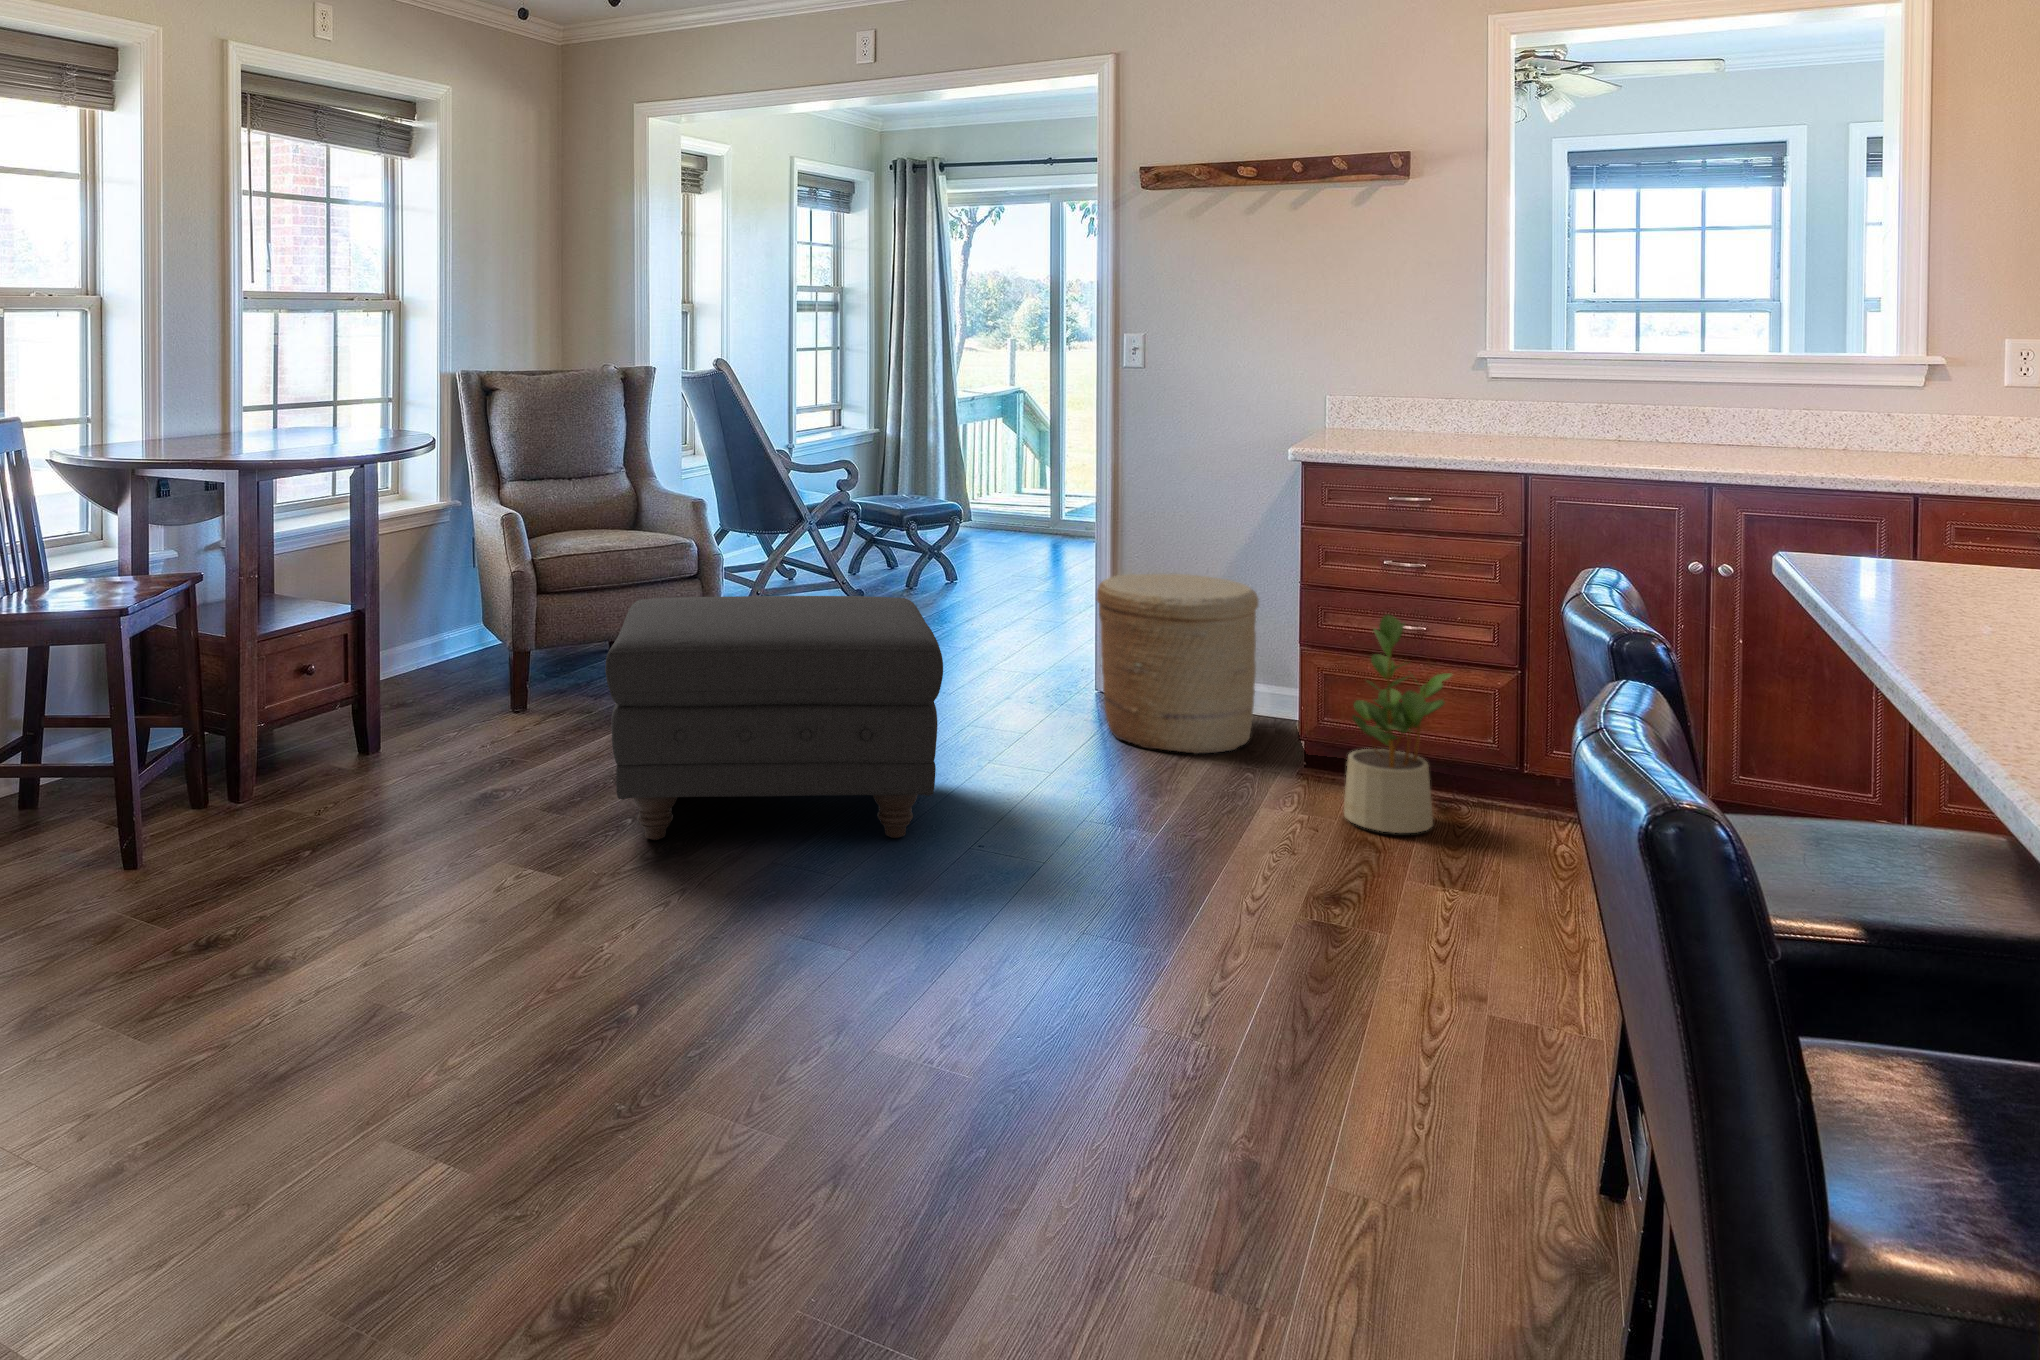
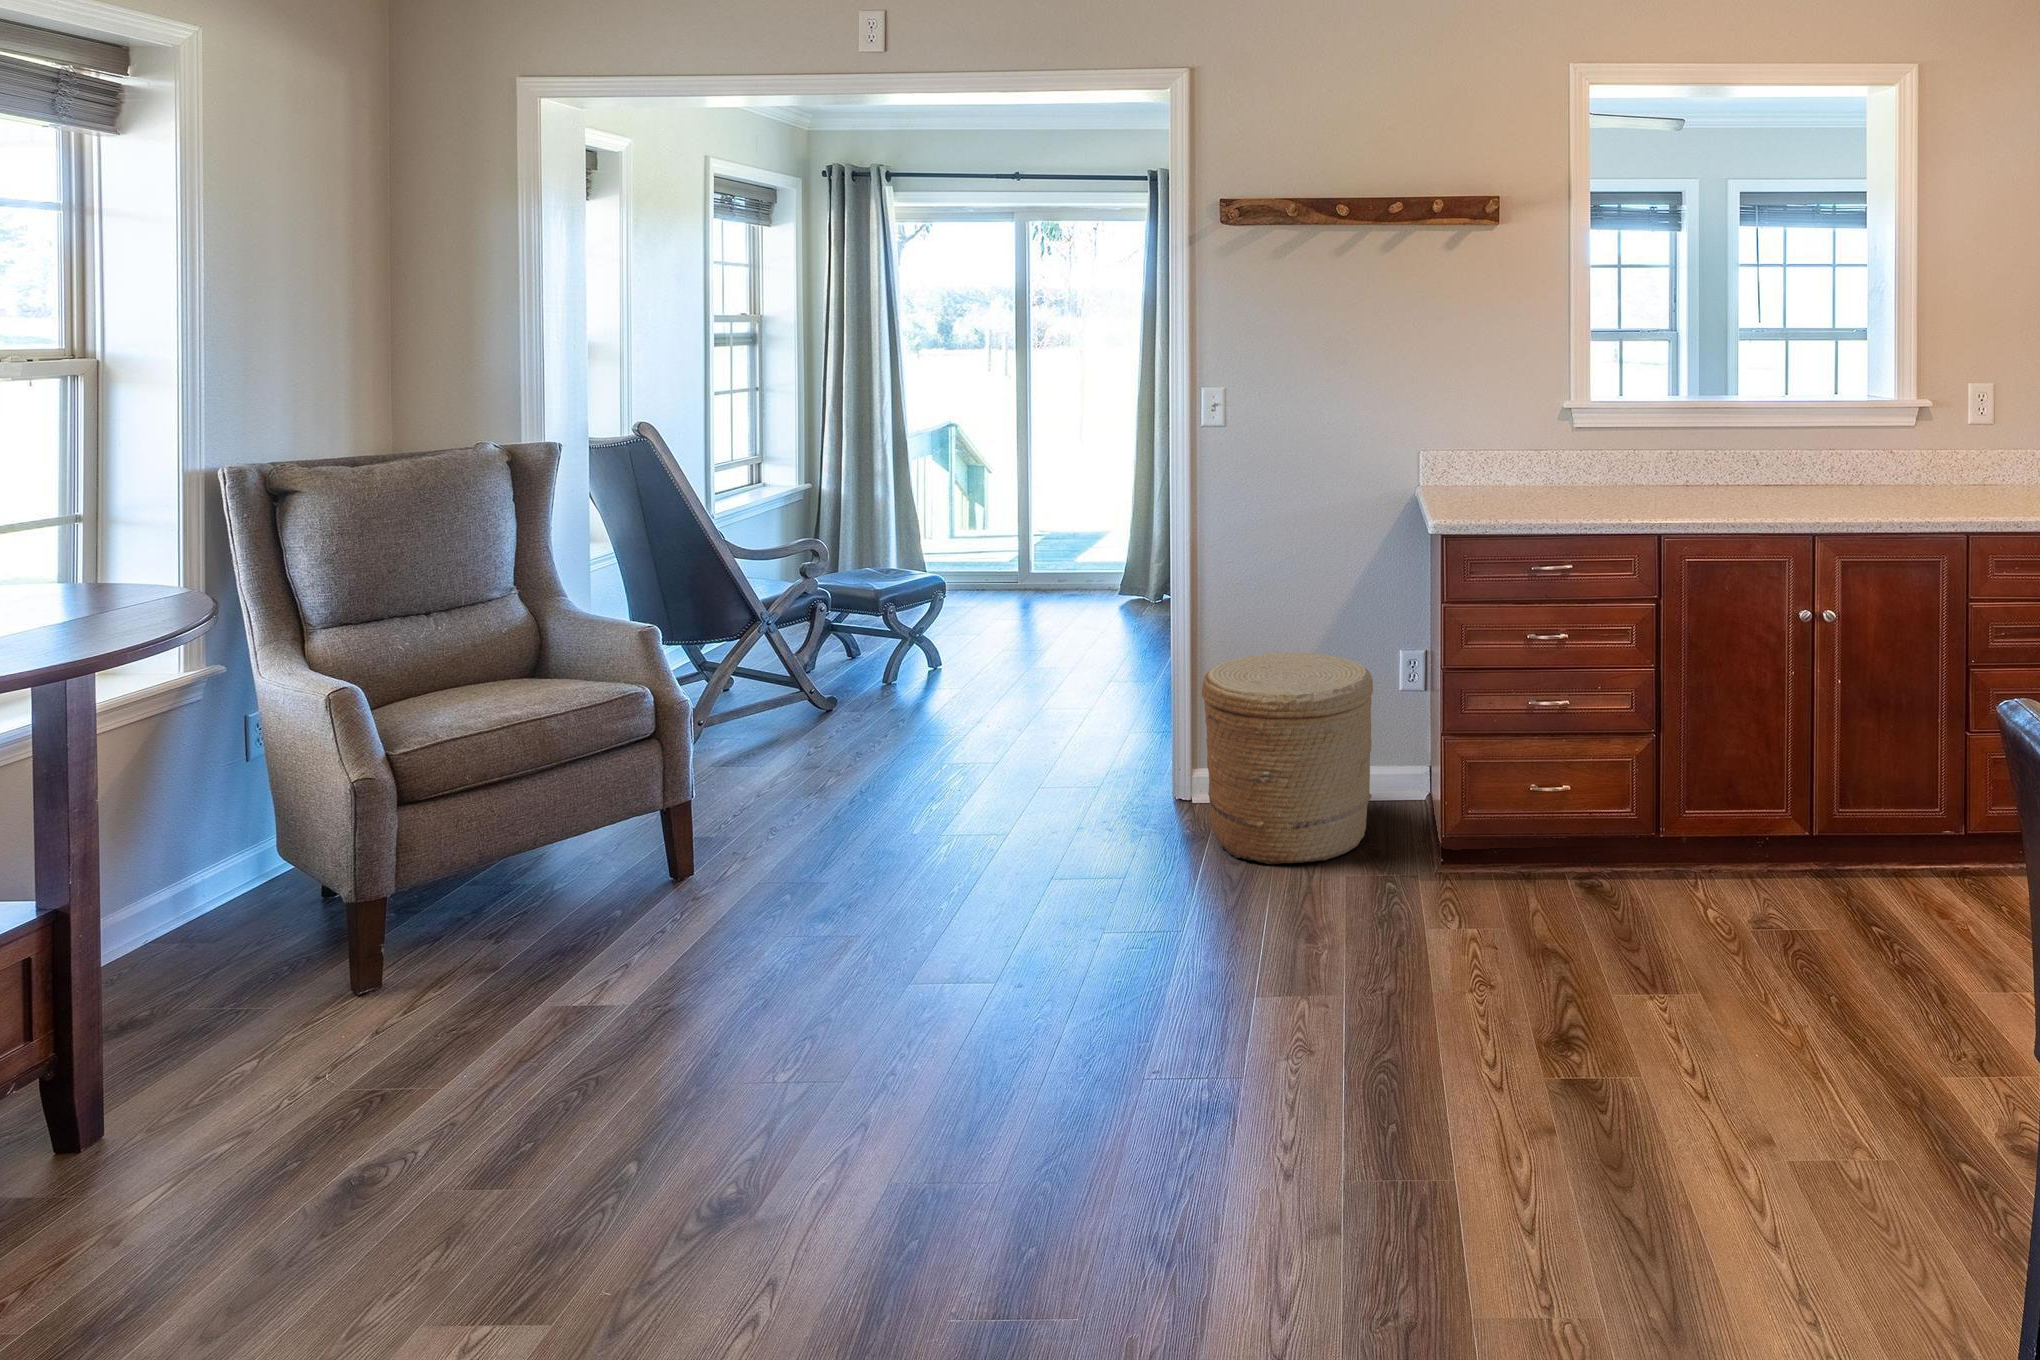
ottoman: present [605,596,943,840] -> none [619,754,1145,1230]
potted plant: present [1344,615,1451,833] -> none [1517,698,1615,932]

